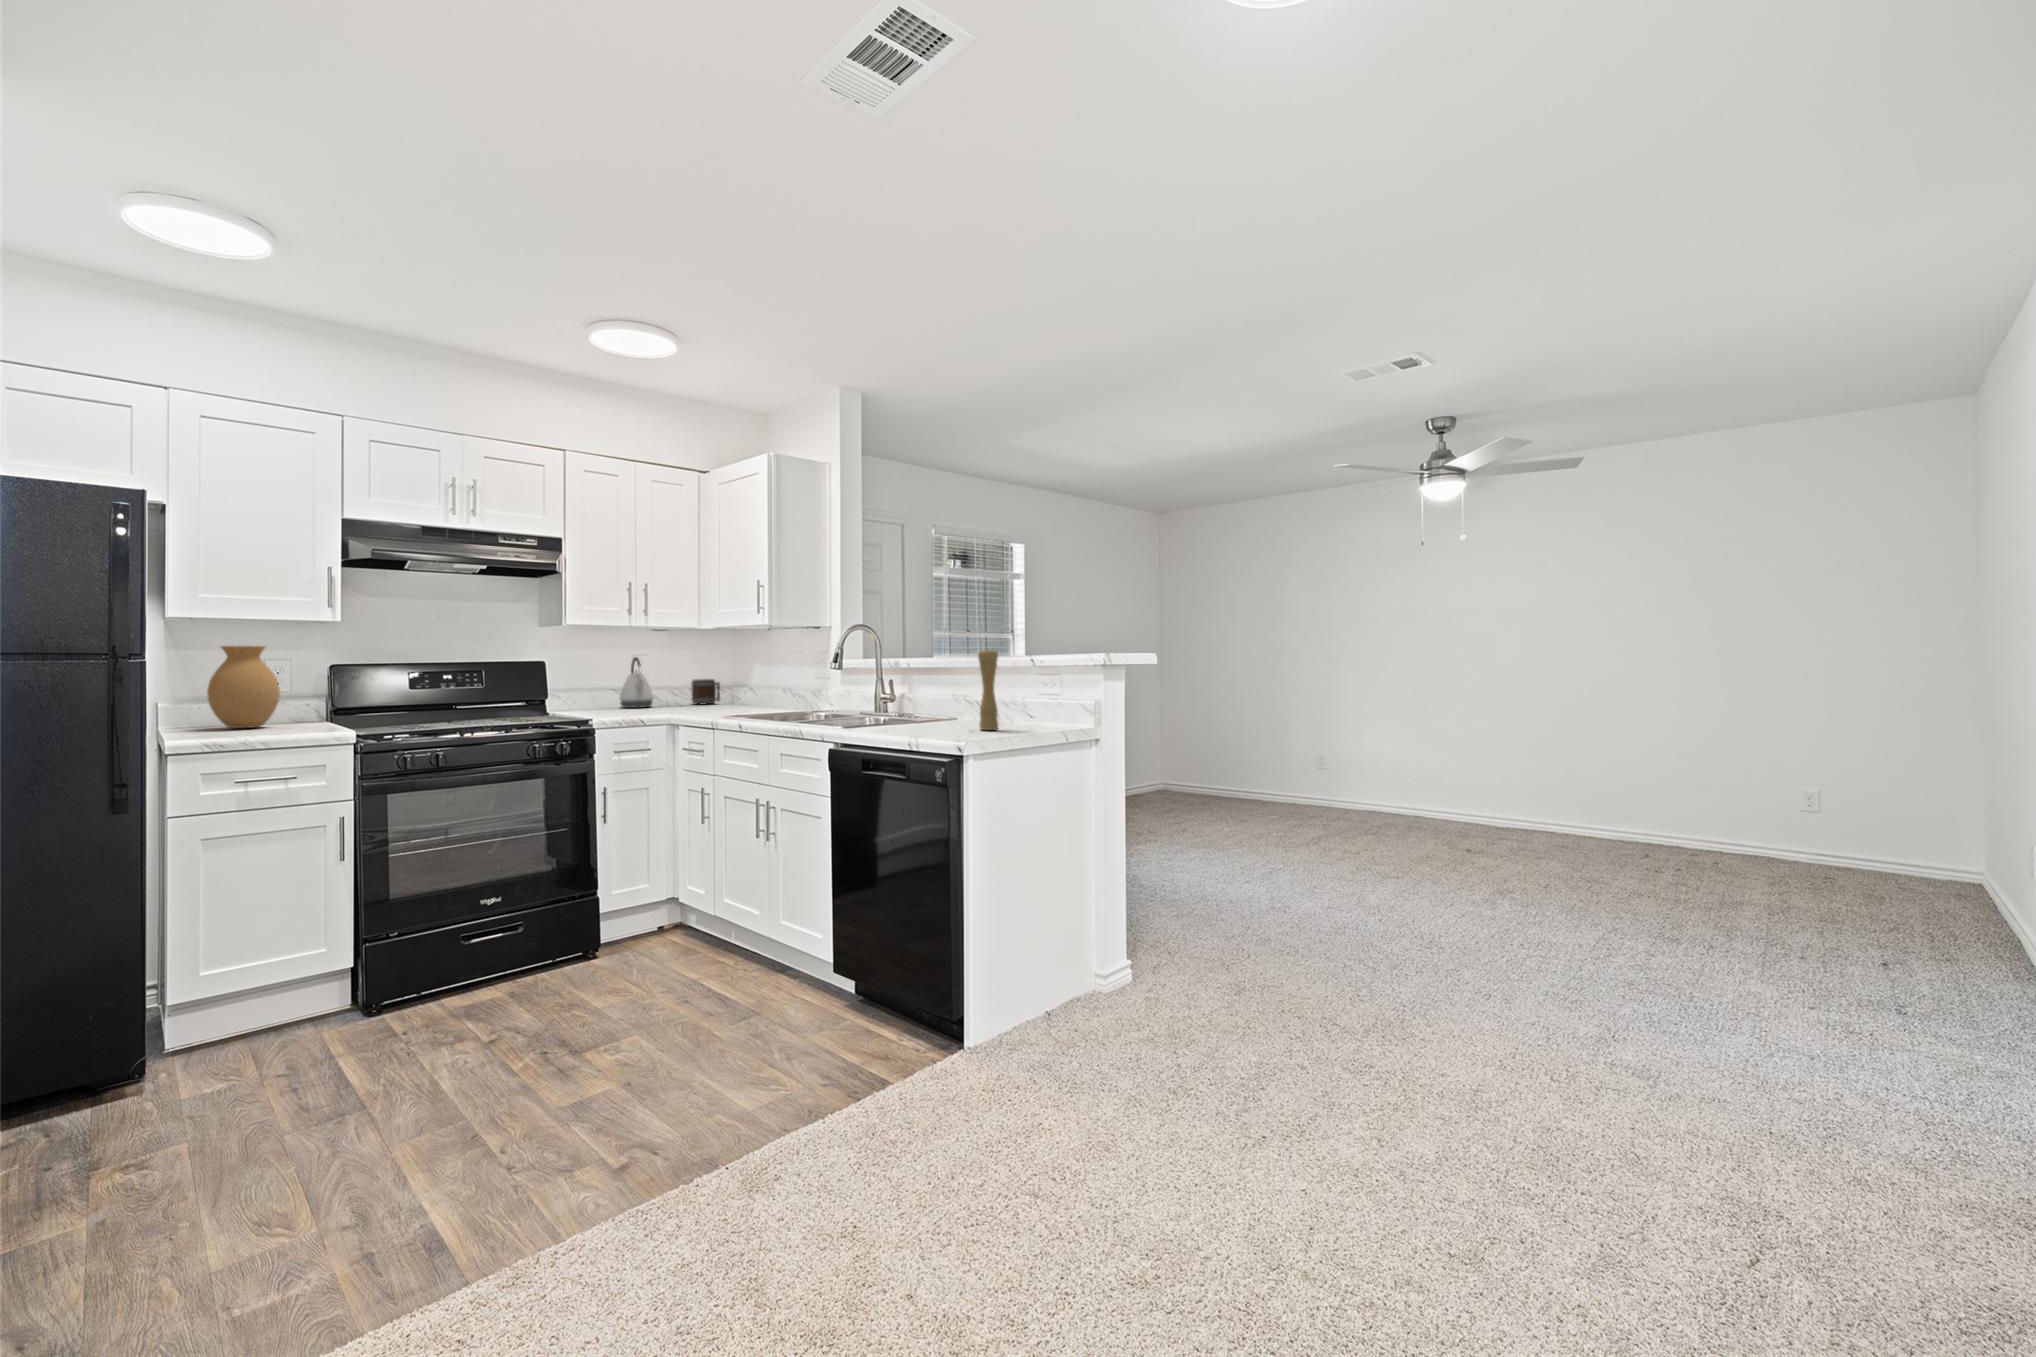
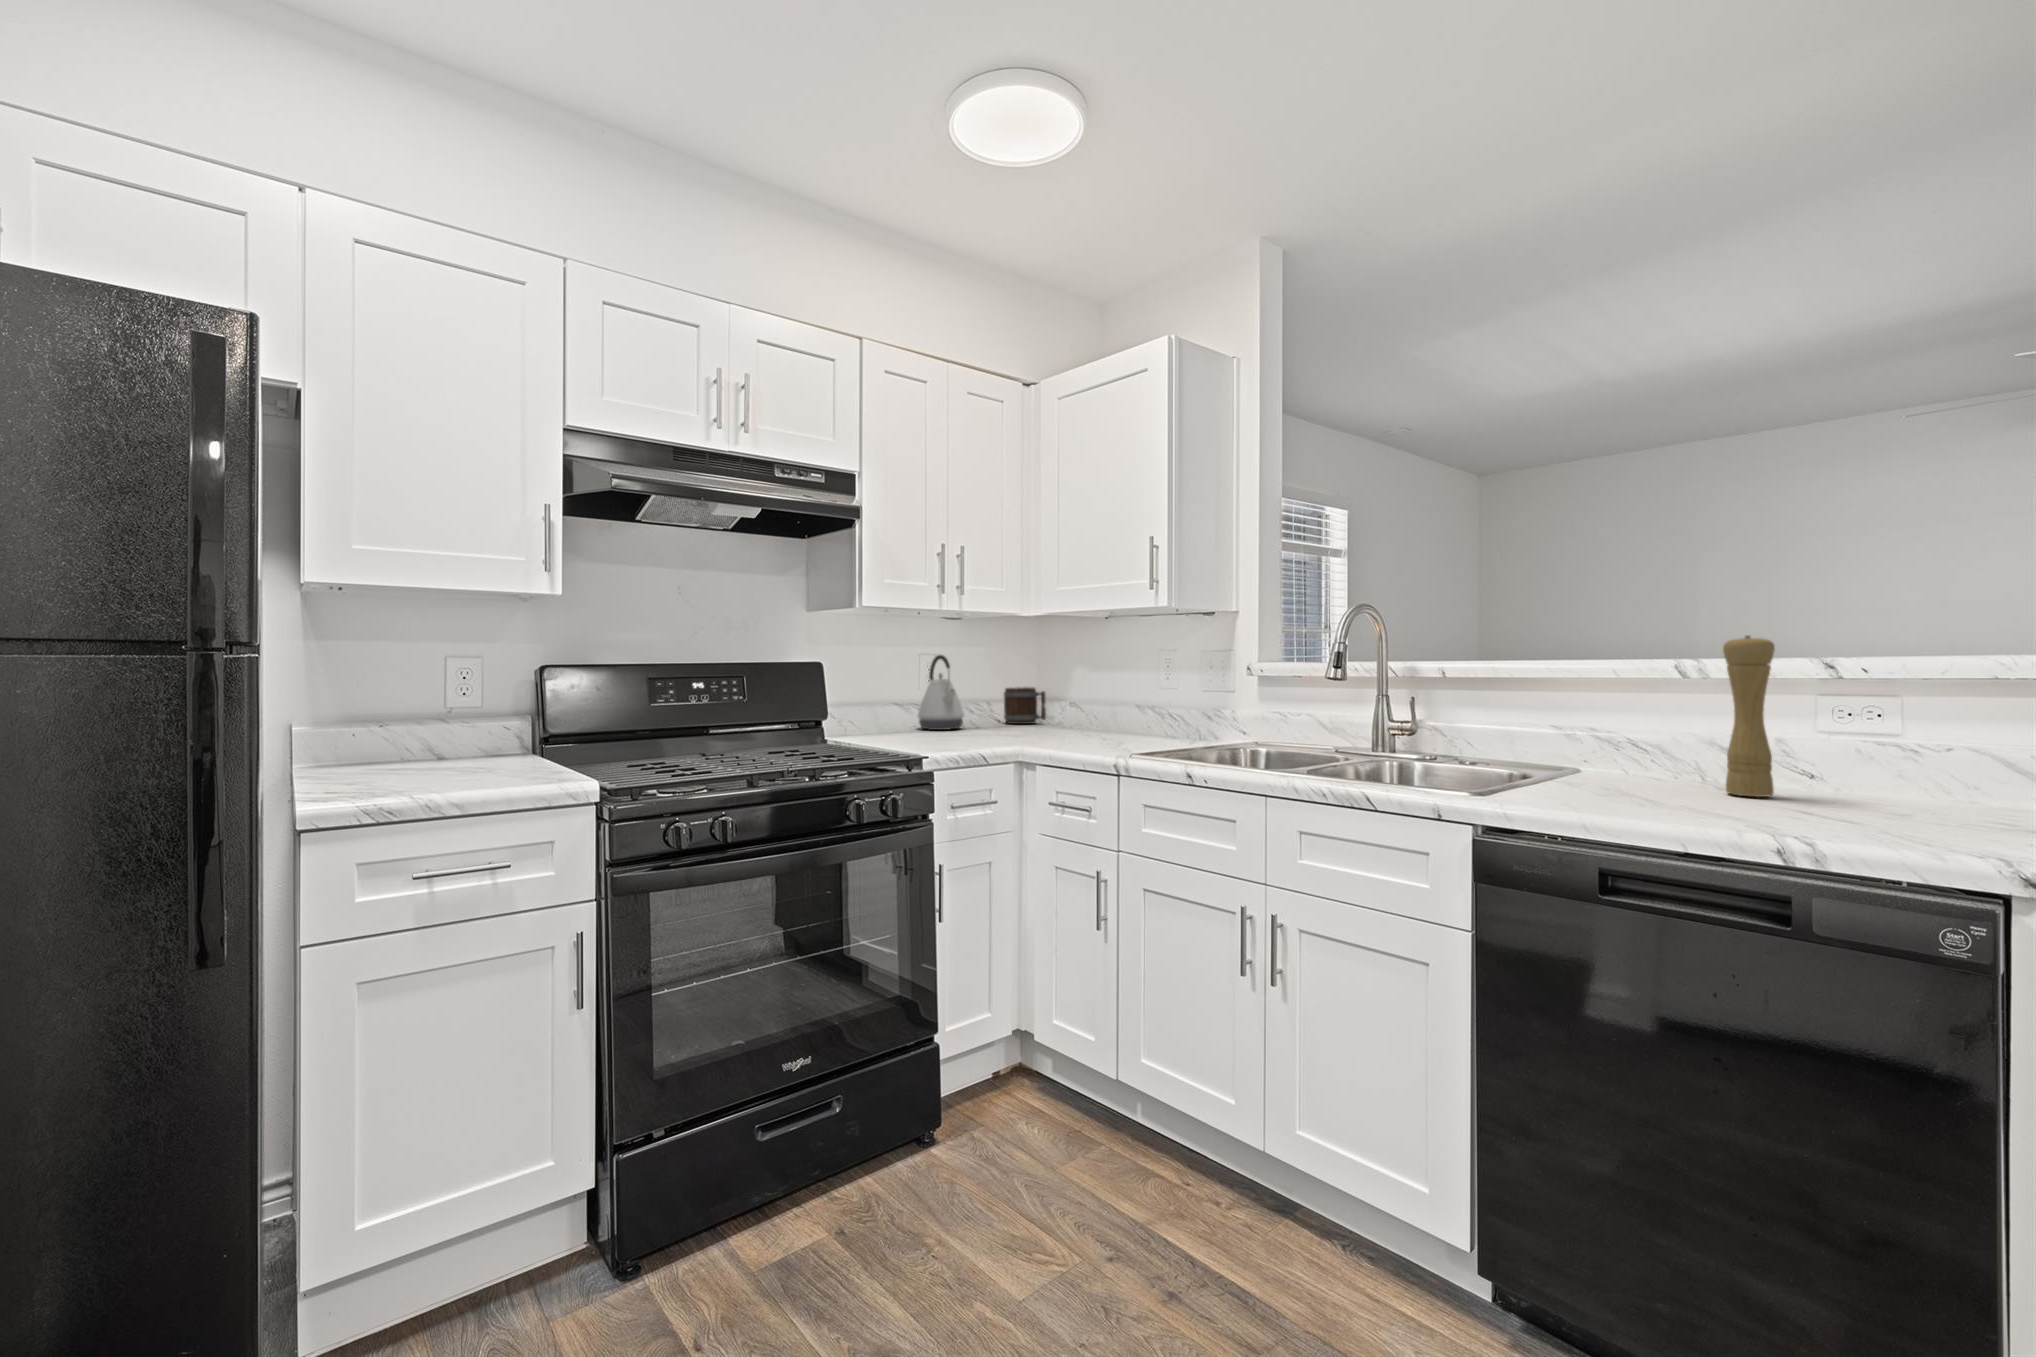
vase: present [207,646,280,728] -> none [369,633,476,769]

